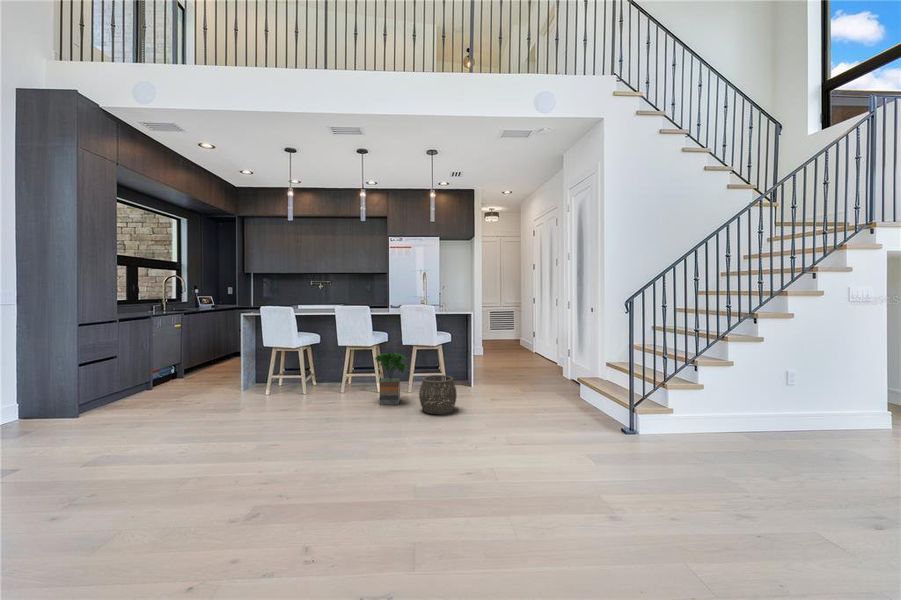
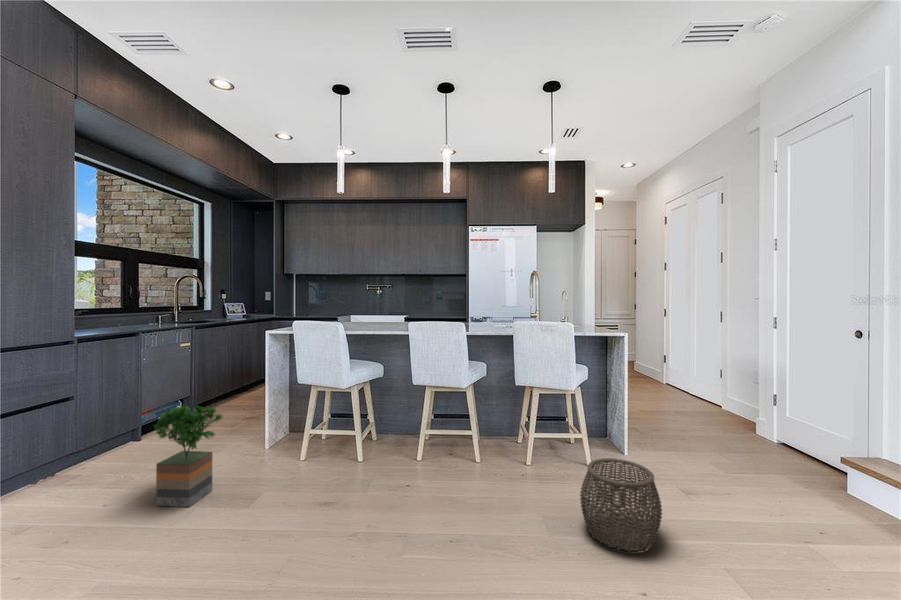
potted tree: present [375,353,407,405] -> present [155,406,222,507]

